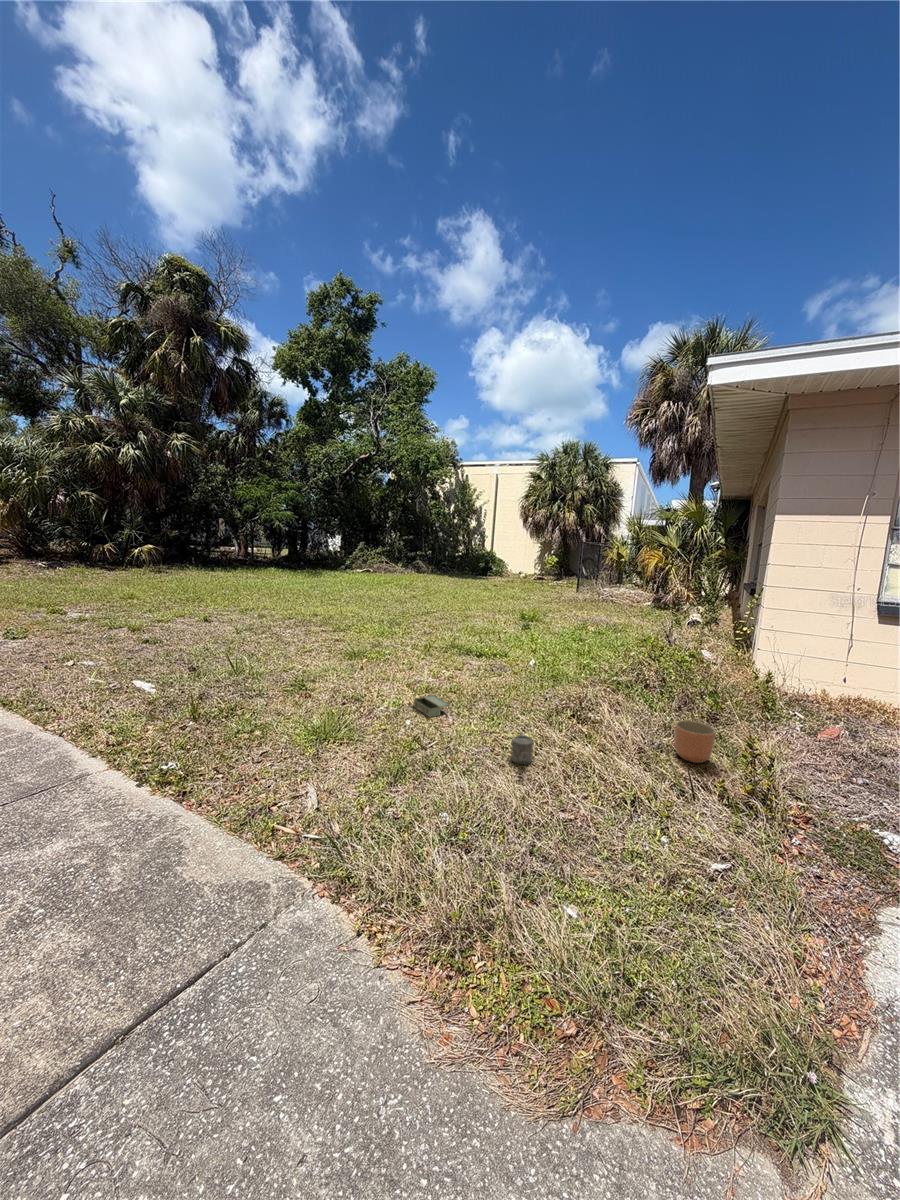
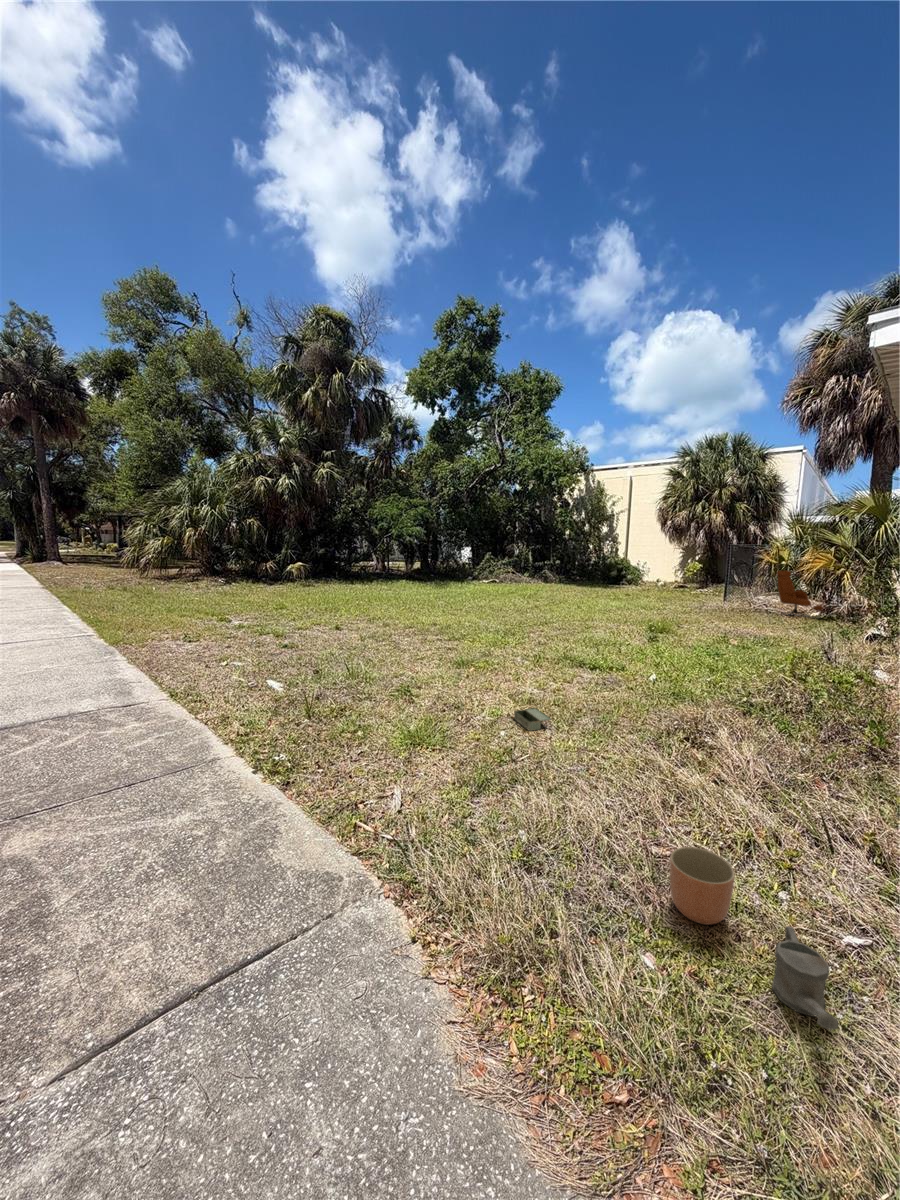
lounge chair: none [618,565,663,607] -> present [777,571,824,620]
planter: present [675,720,716,763] -> present [670,847,734,925]
watering can: present [511,732,534,764] -> present [772,926,838,1030]

